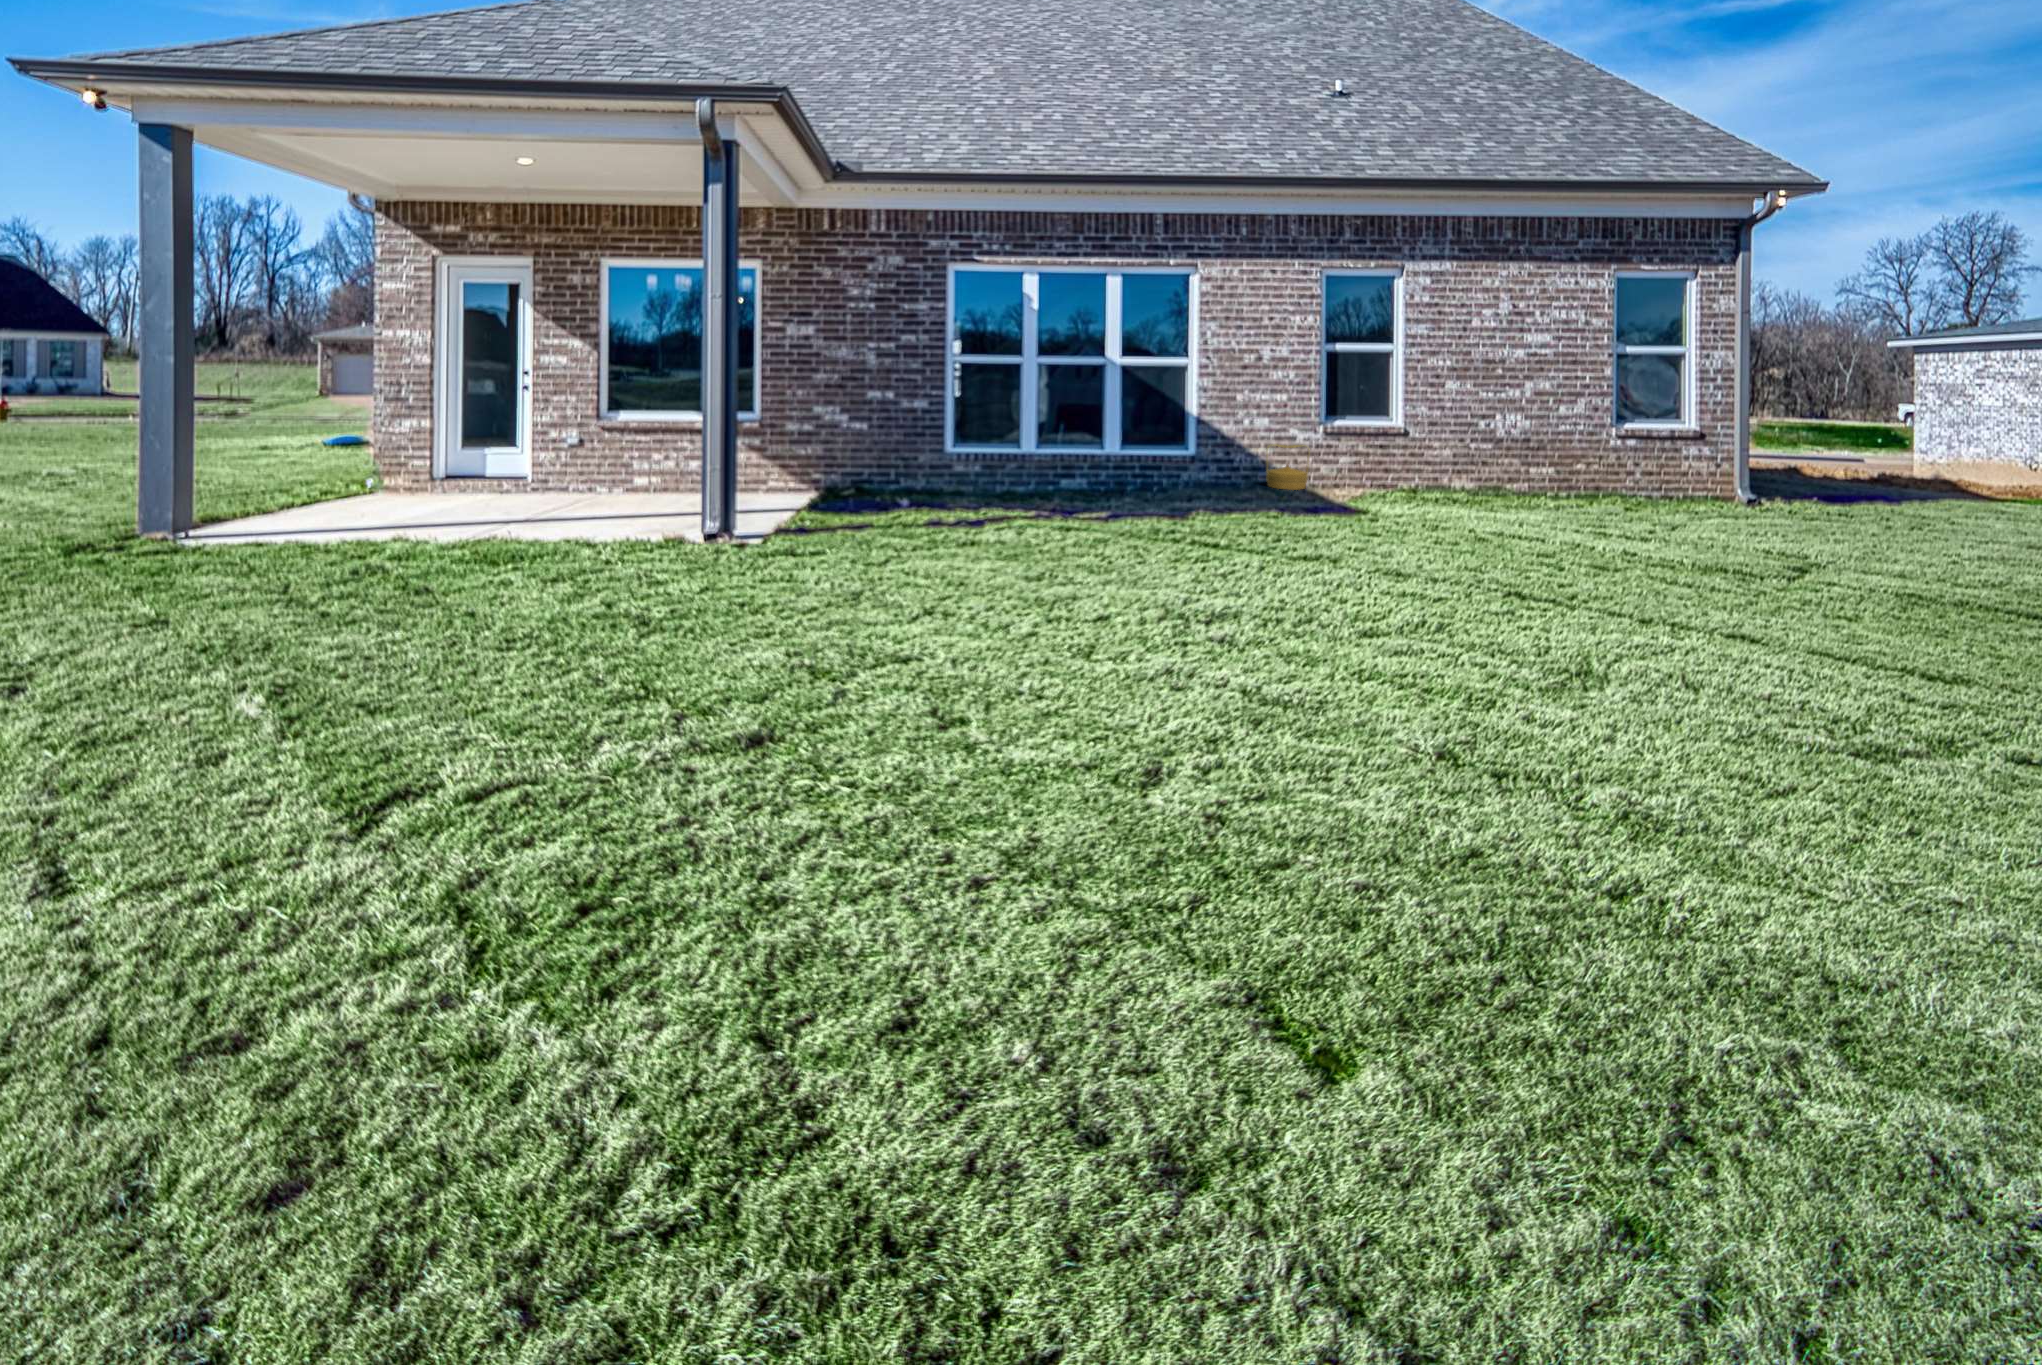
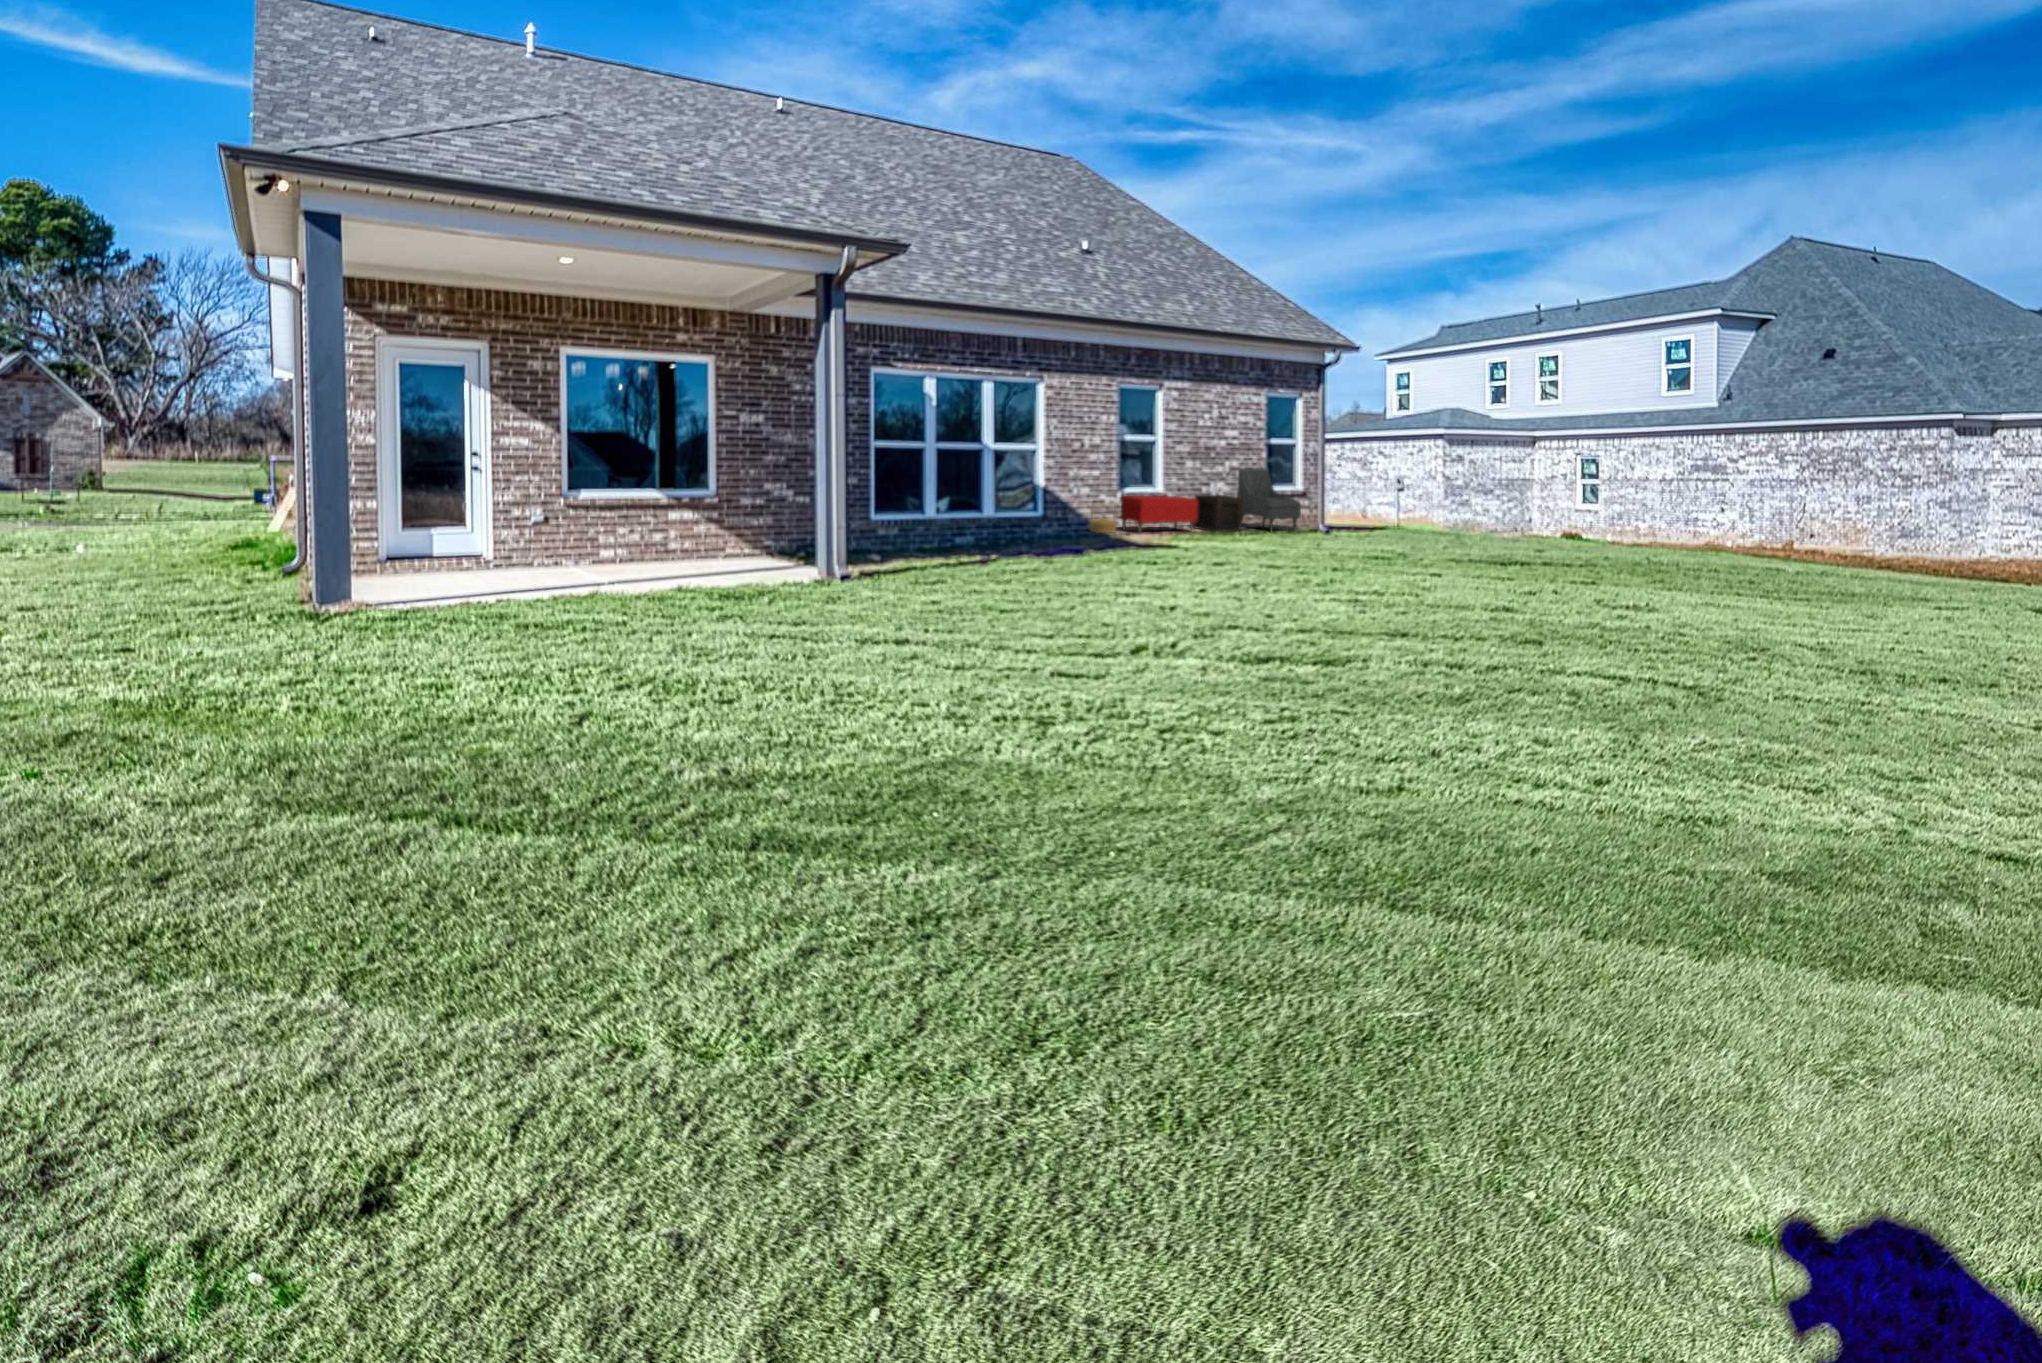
chair: none [1553,396,1666,503] -> present [1237,469,1301,531]
bench: none [1326,435,1450,495] -> present [1121,496,1198,532]
wooden crate: none [1464,436,1543,498] -> present [1194,495,1242,532]

